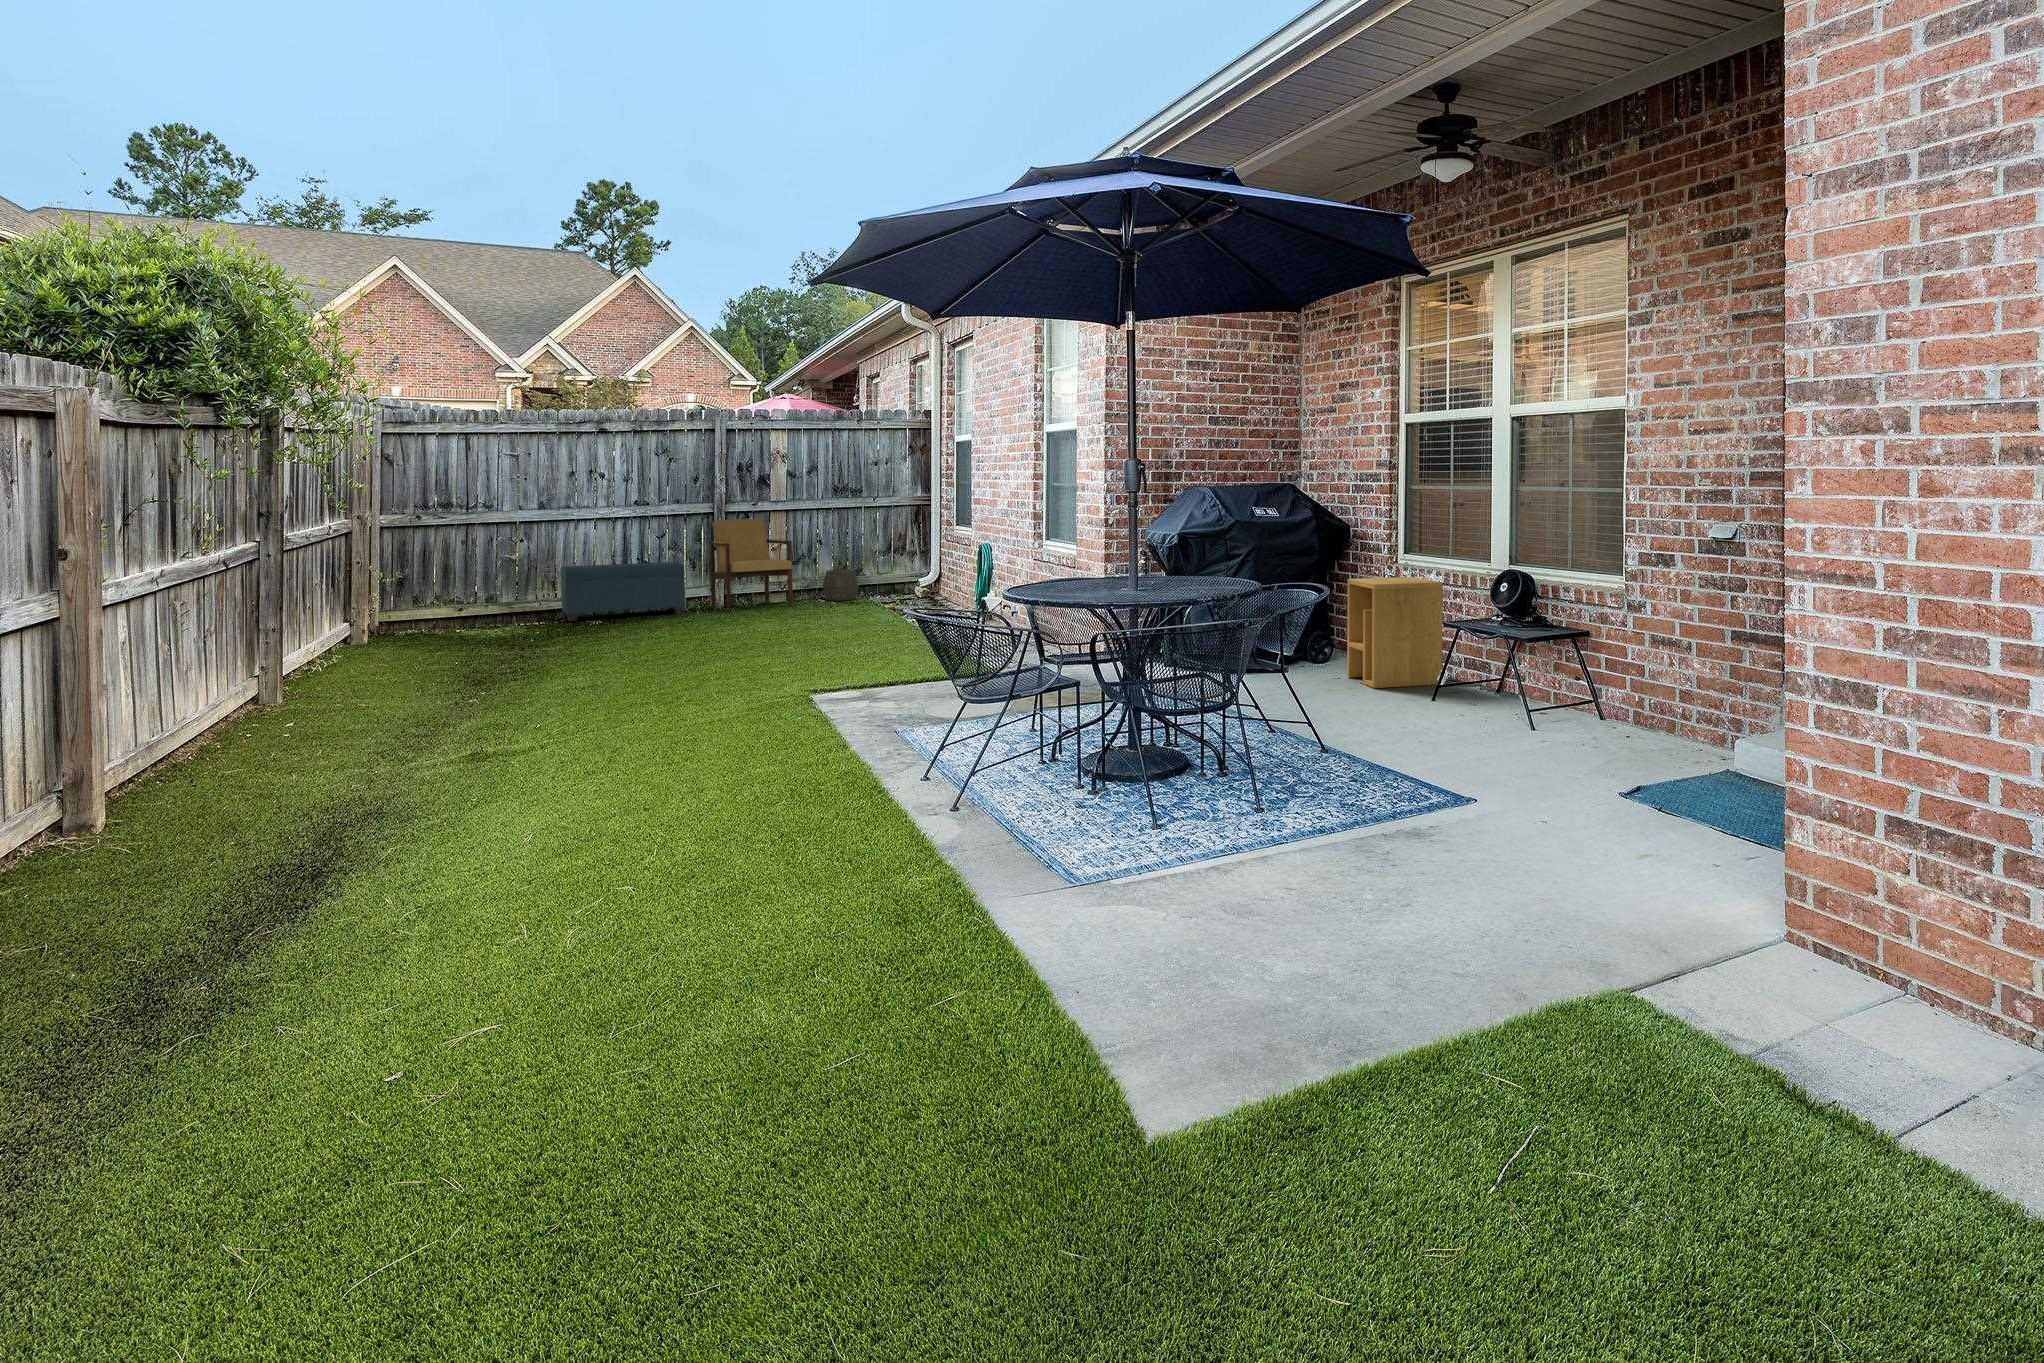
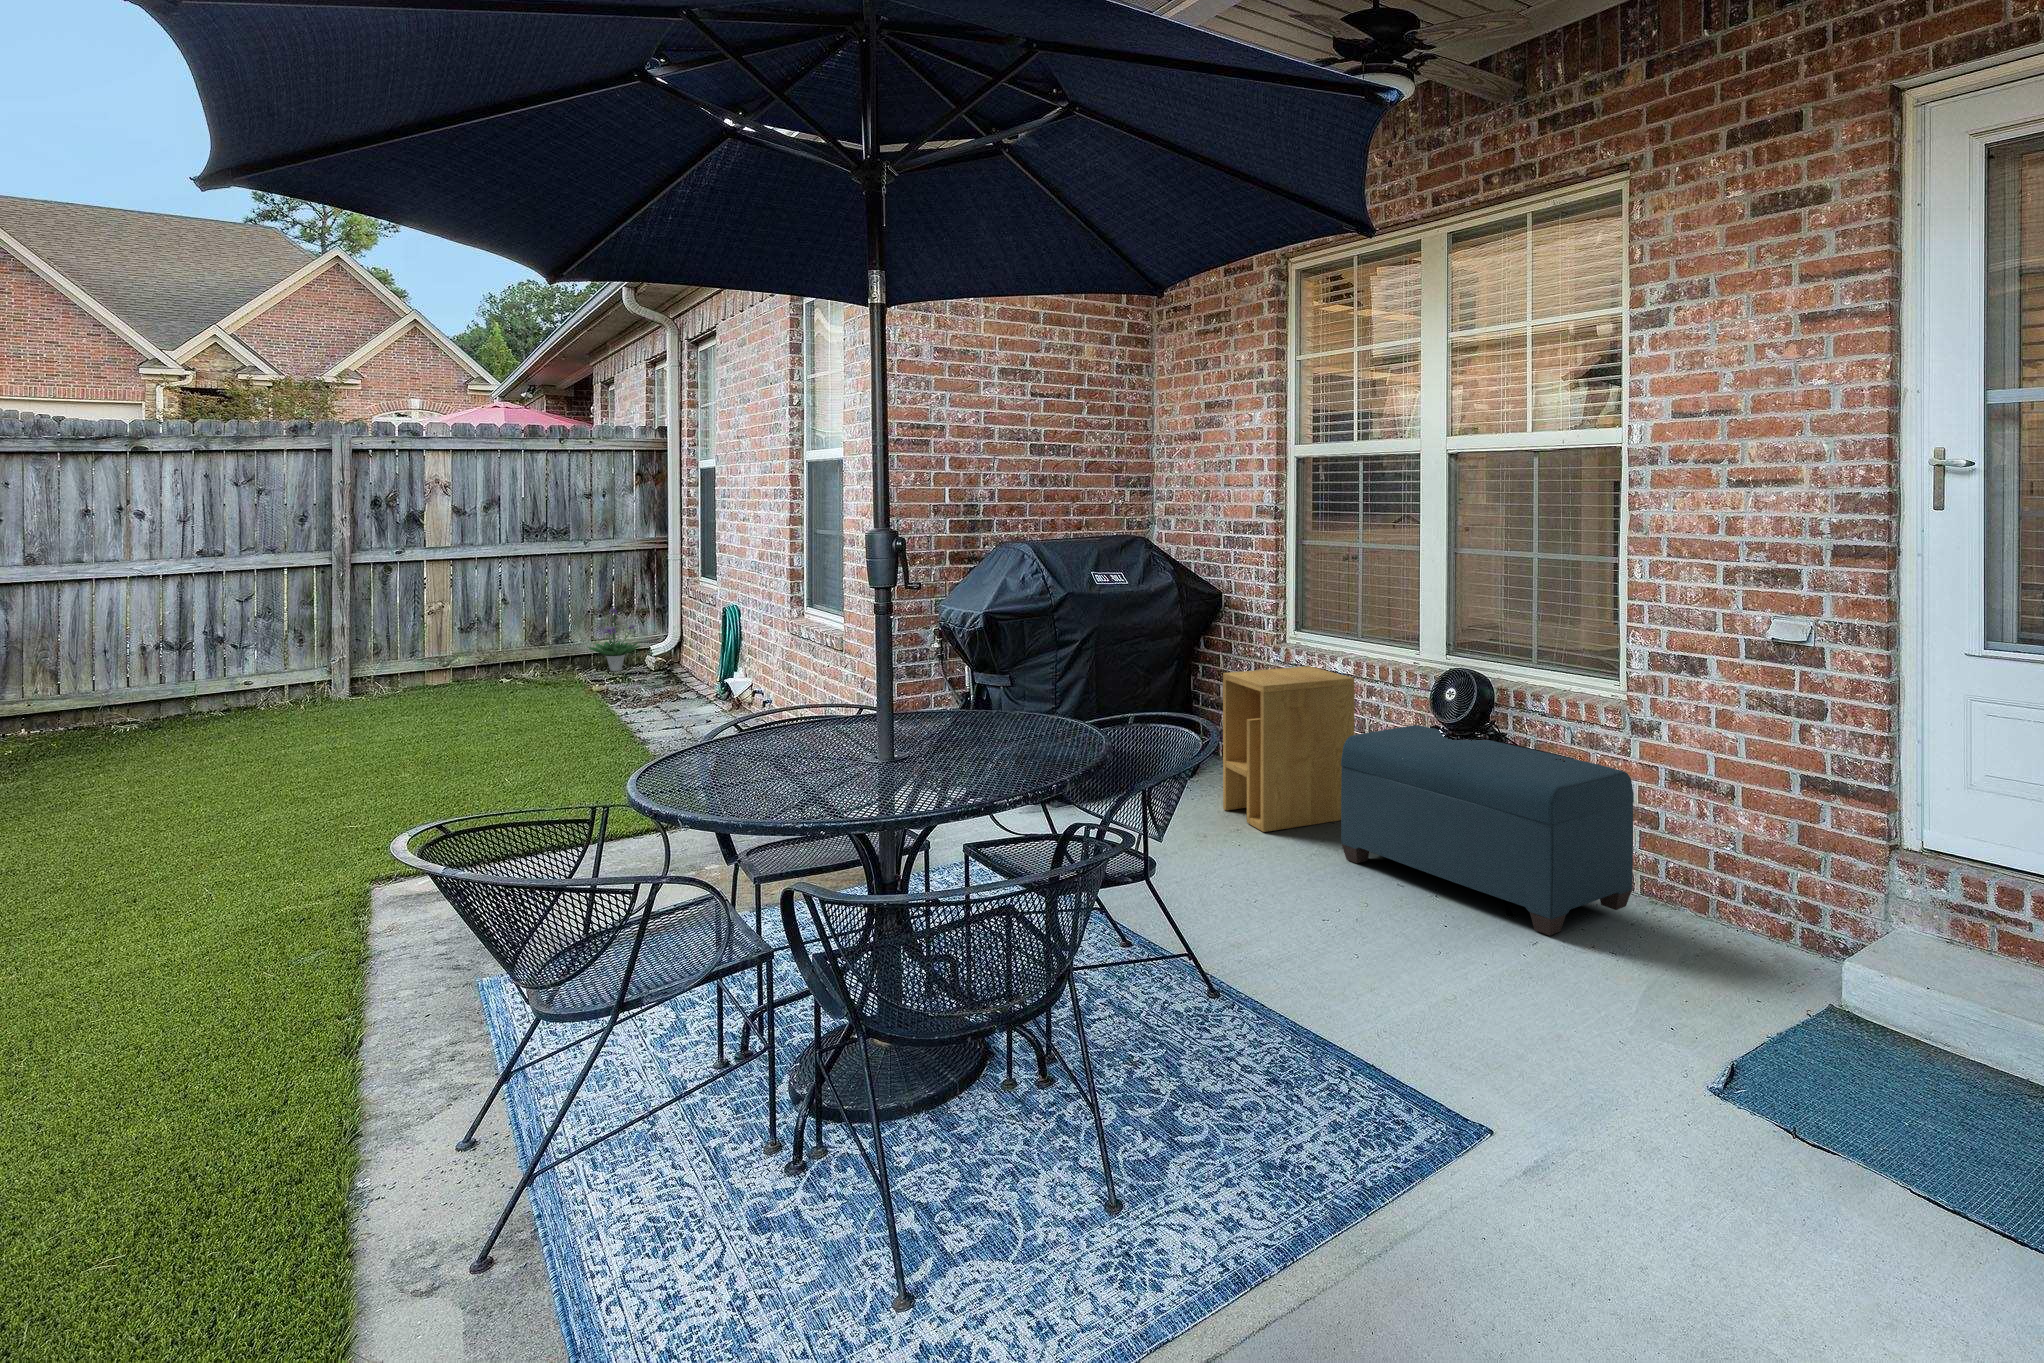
armchair: present [710,519,793,612] -> none [326,572,455,705]
potted plant: none [877,549,914,597] -> present [588,607,640,671]
bench: present [561,562,685,621] -> present [1341,725,1634,936]
woven basket: present [823,569,859,601] -> none [506,636,560,680]

